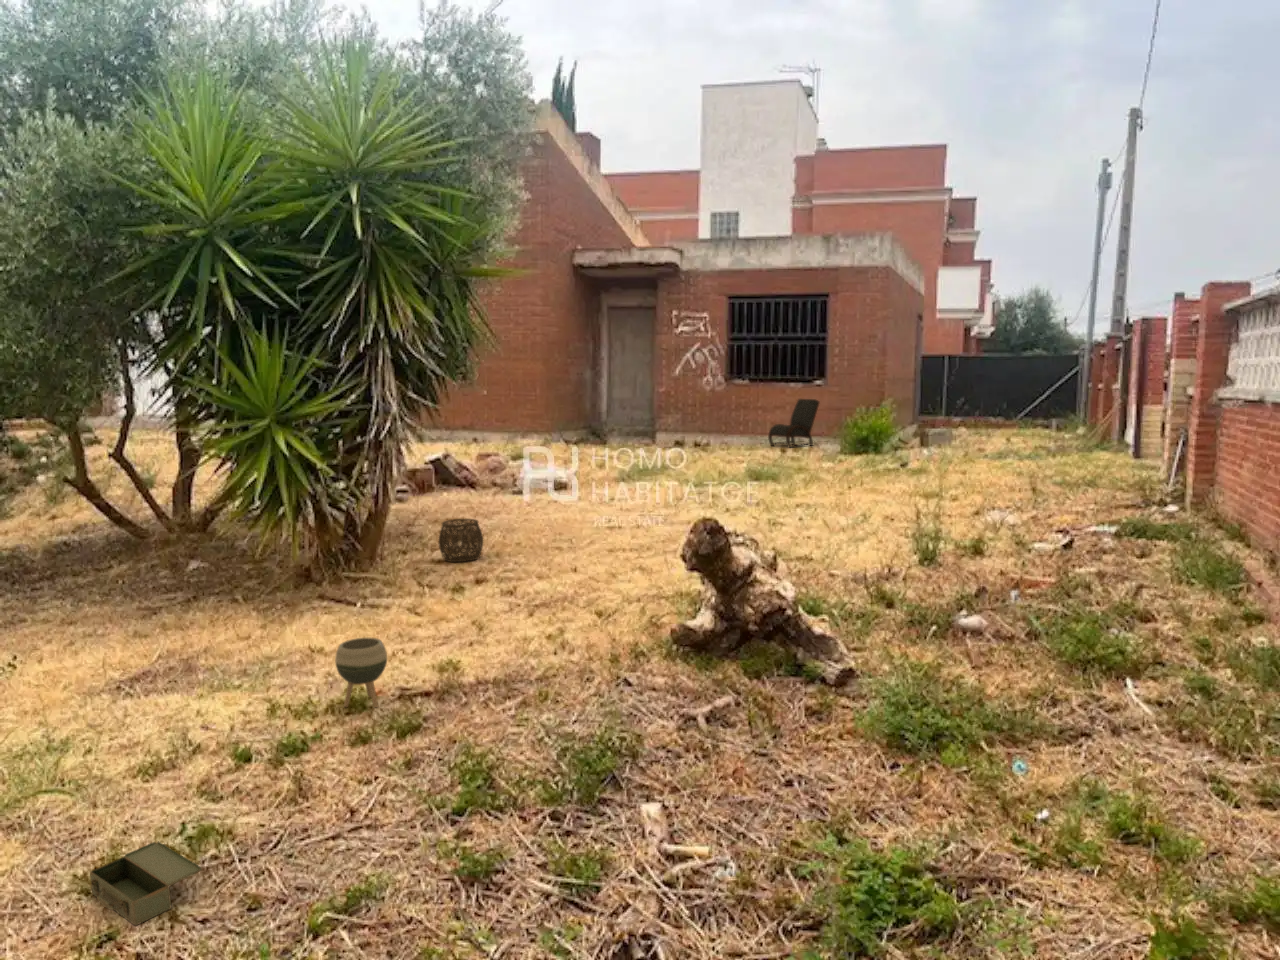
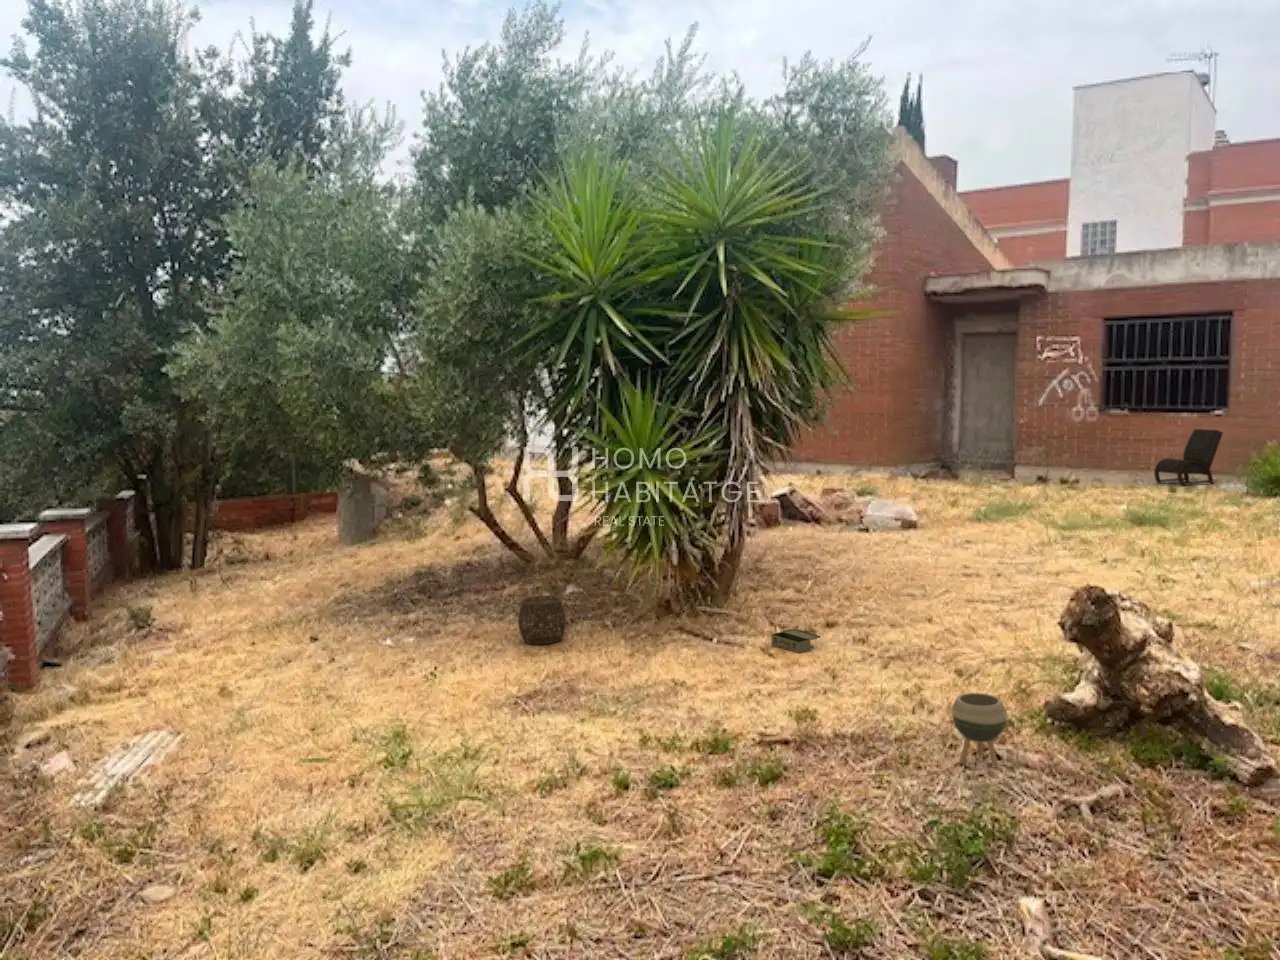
woven basket: present [438,519,483,562] -> present [518,596,566,645]
planter: present [335,638,387,707] -> present [952,693,1007,768]
toolbox: present [90,841,202,925] -> present [771,629,820,653]

